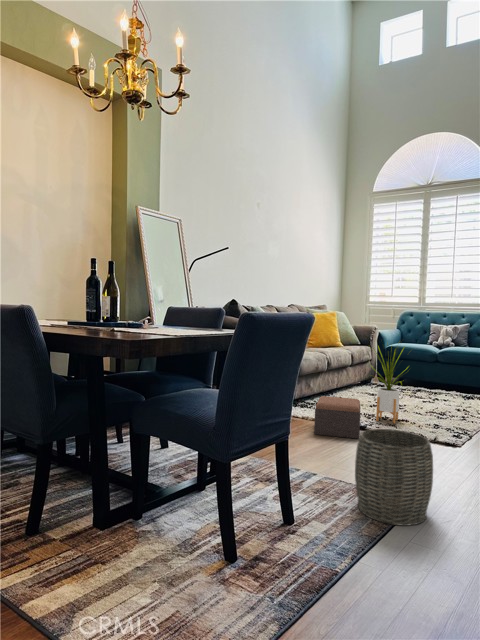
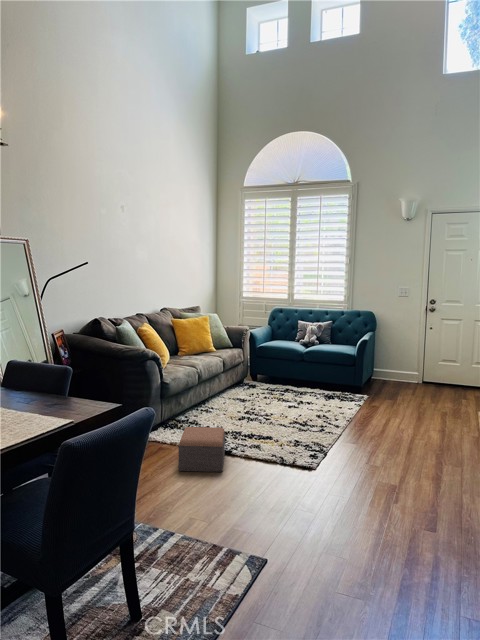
house plant: present [373,346,408,424] -> none [233,359,276,444]
woven basket: present [355,429,433,526] -> none [206,494,278,598]

